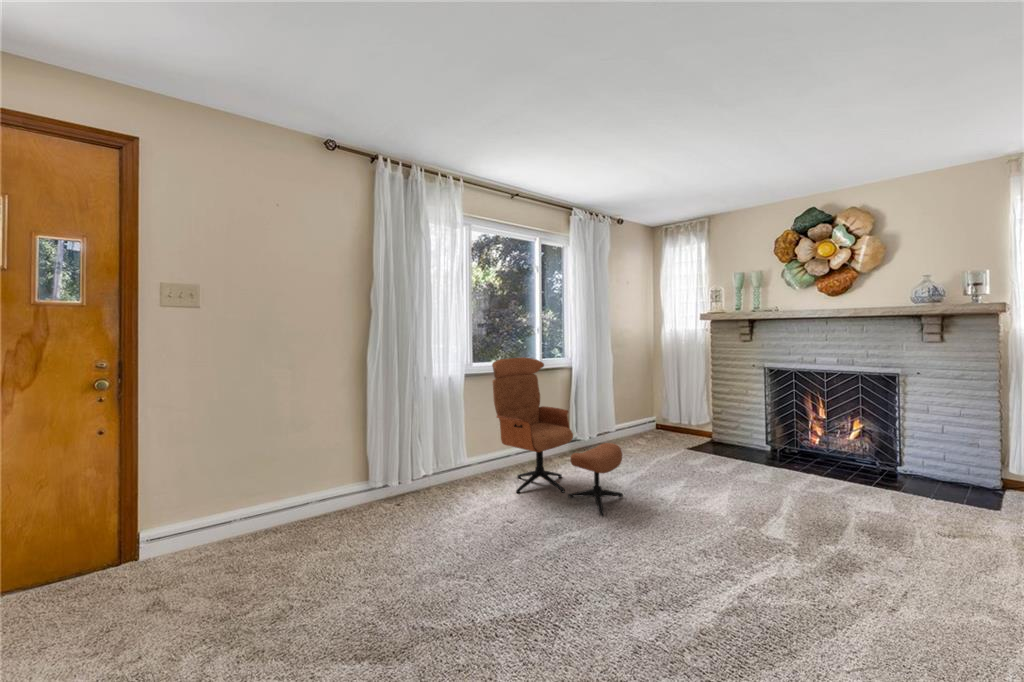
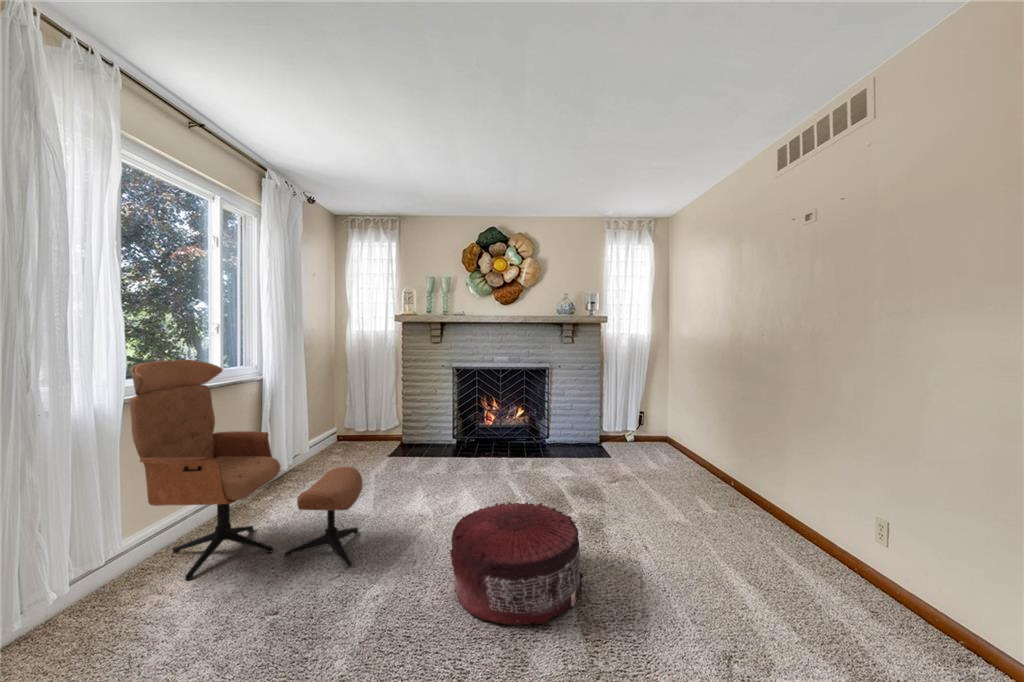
pouf: none [654,497,784,602] -> present [450,502,583,625]

